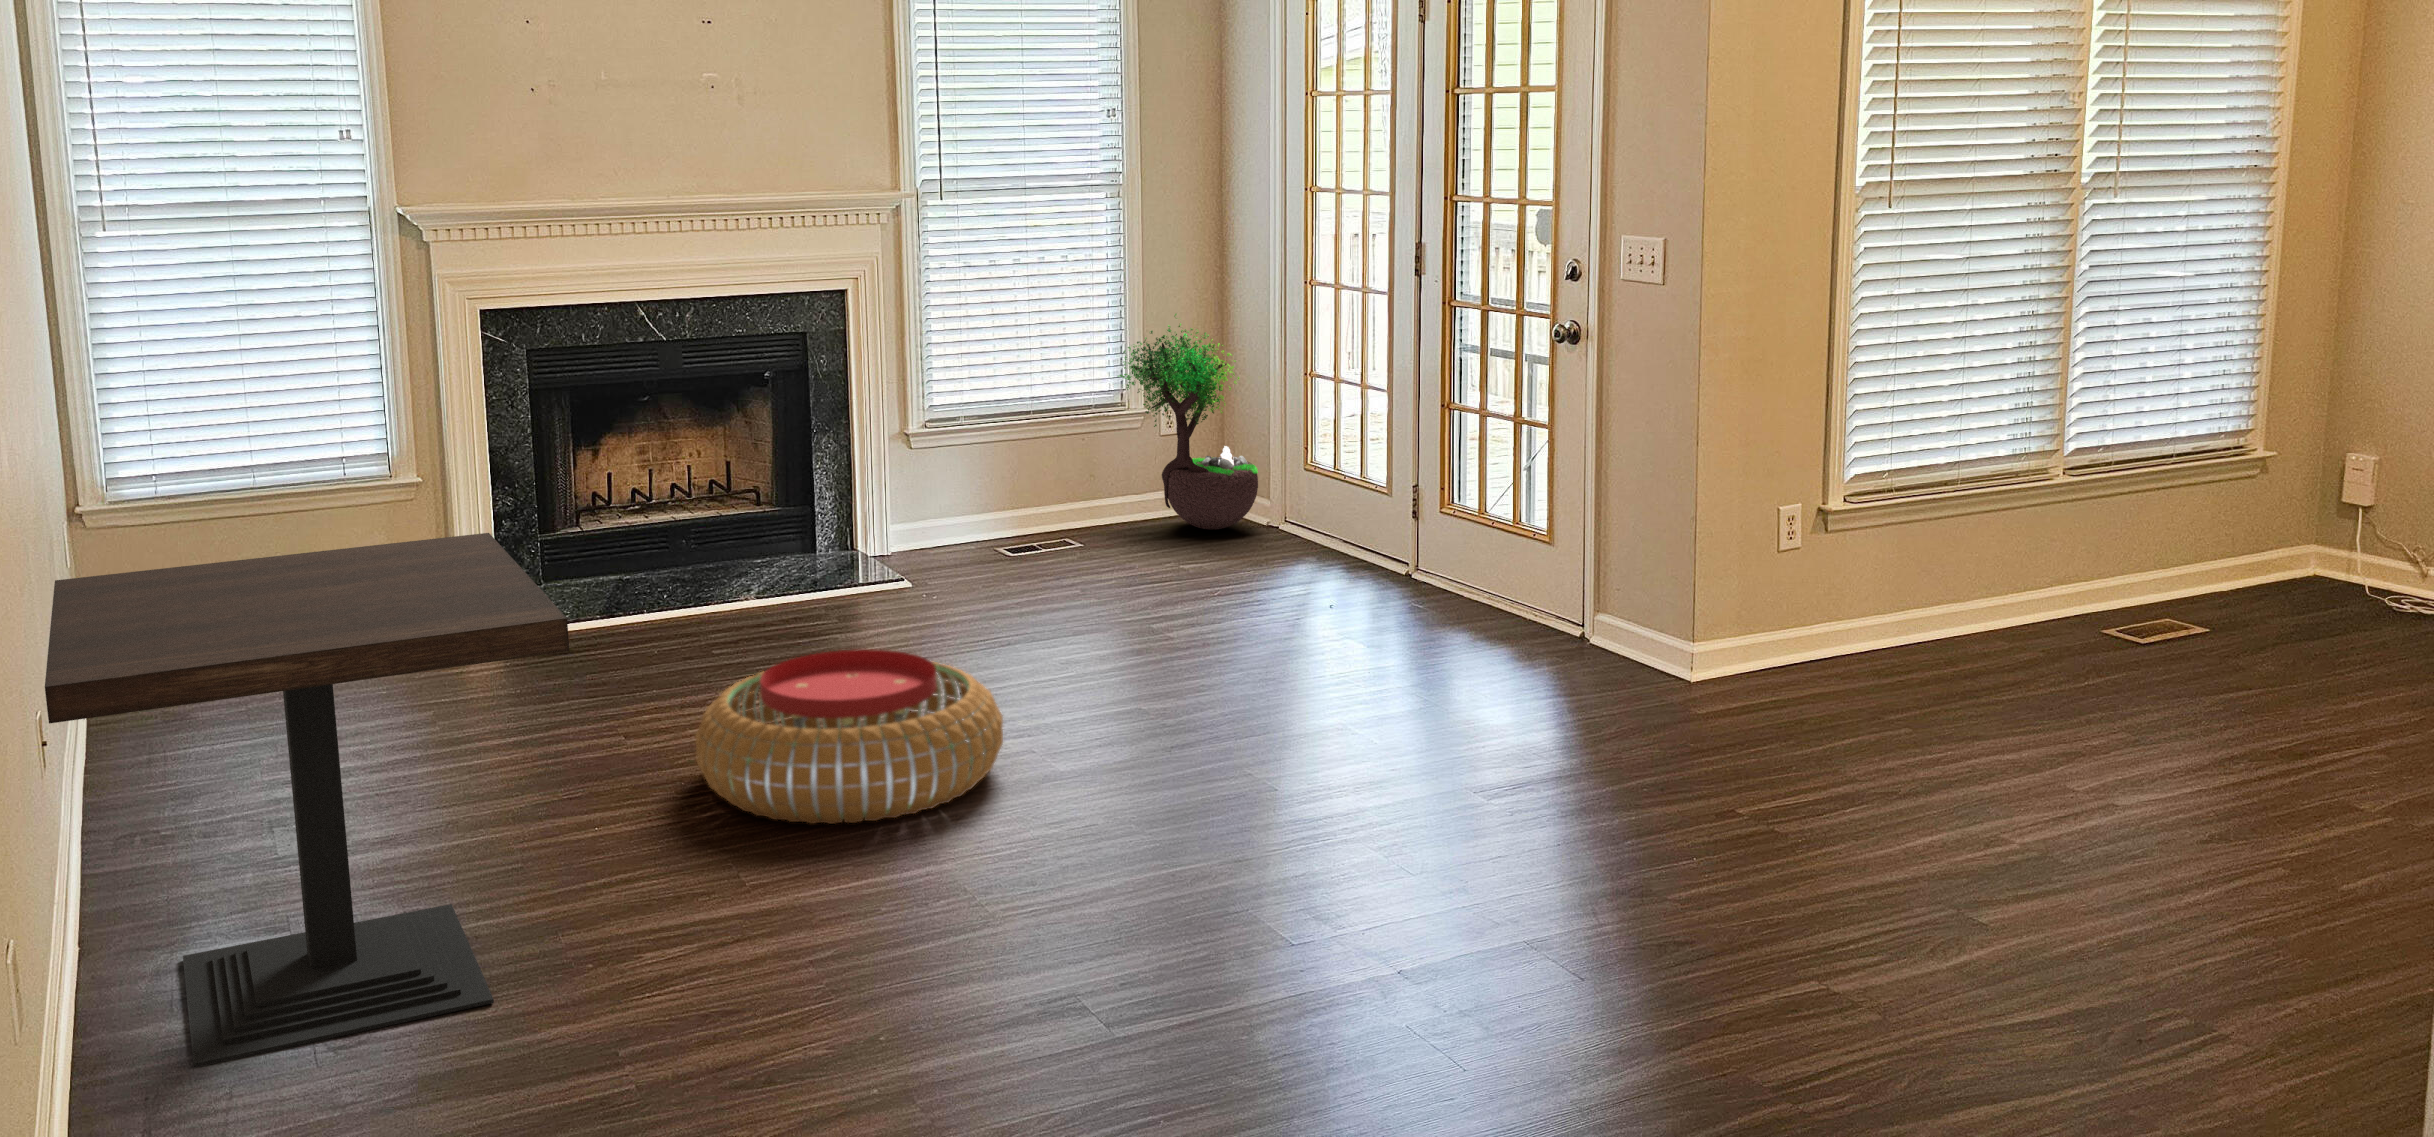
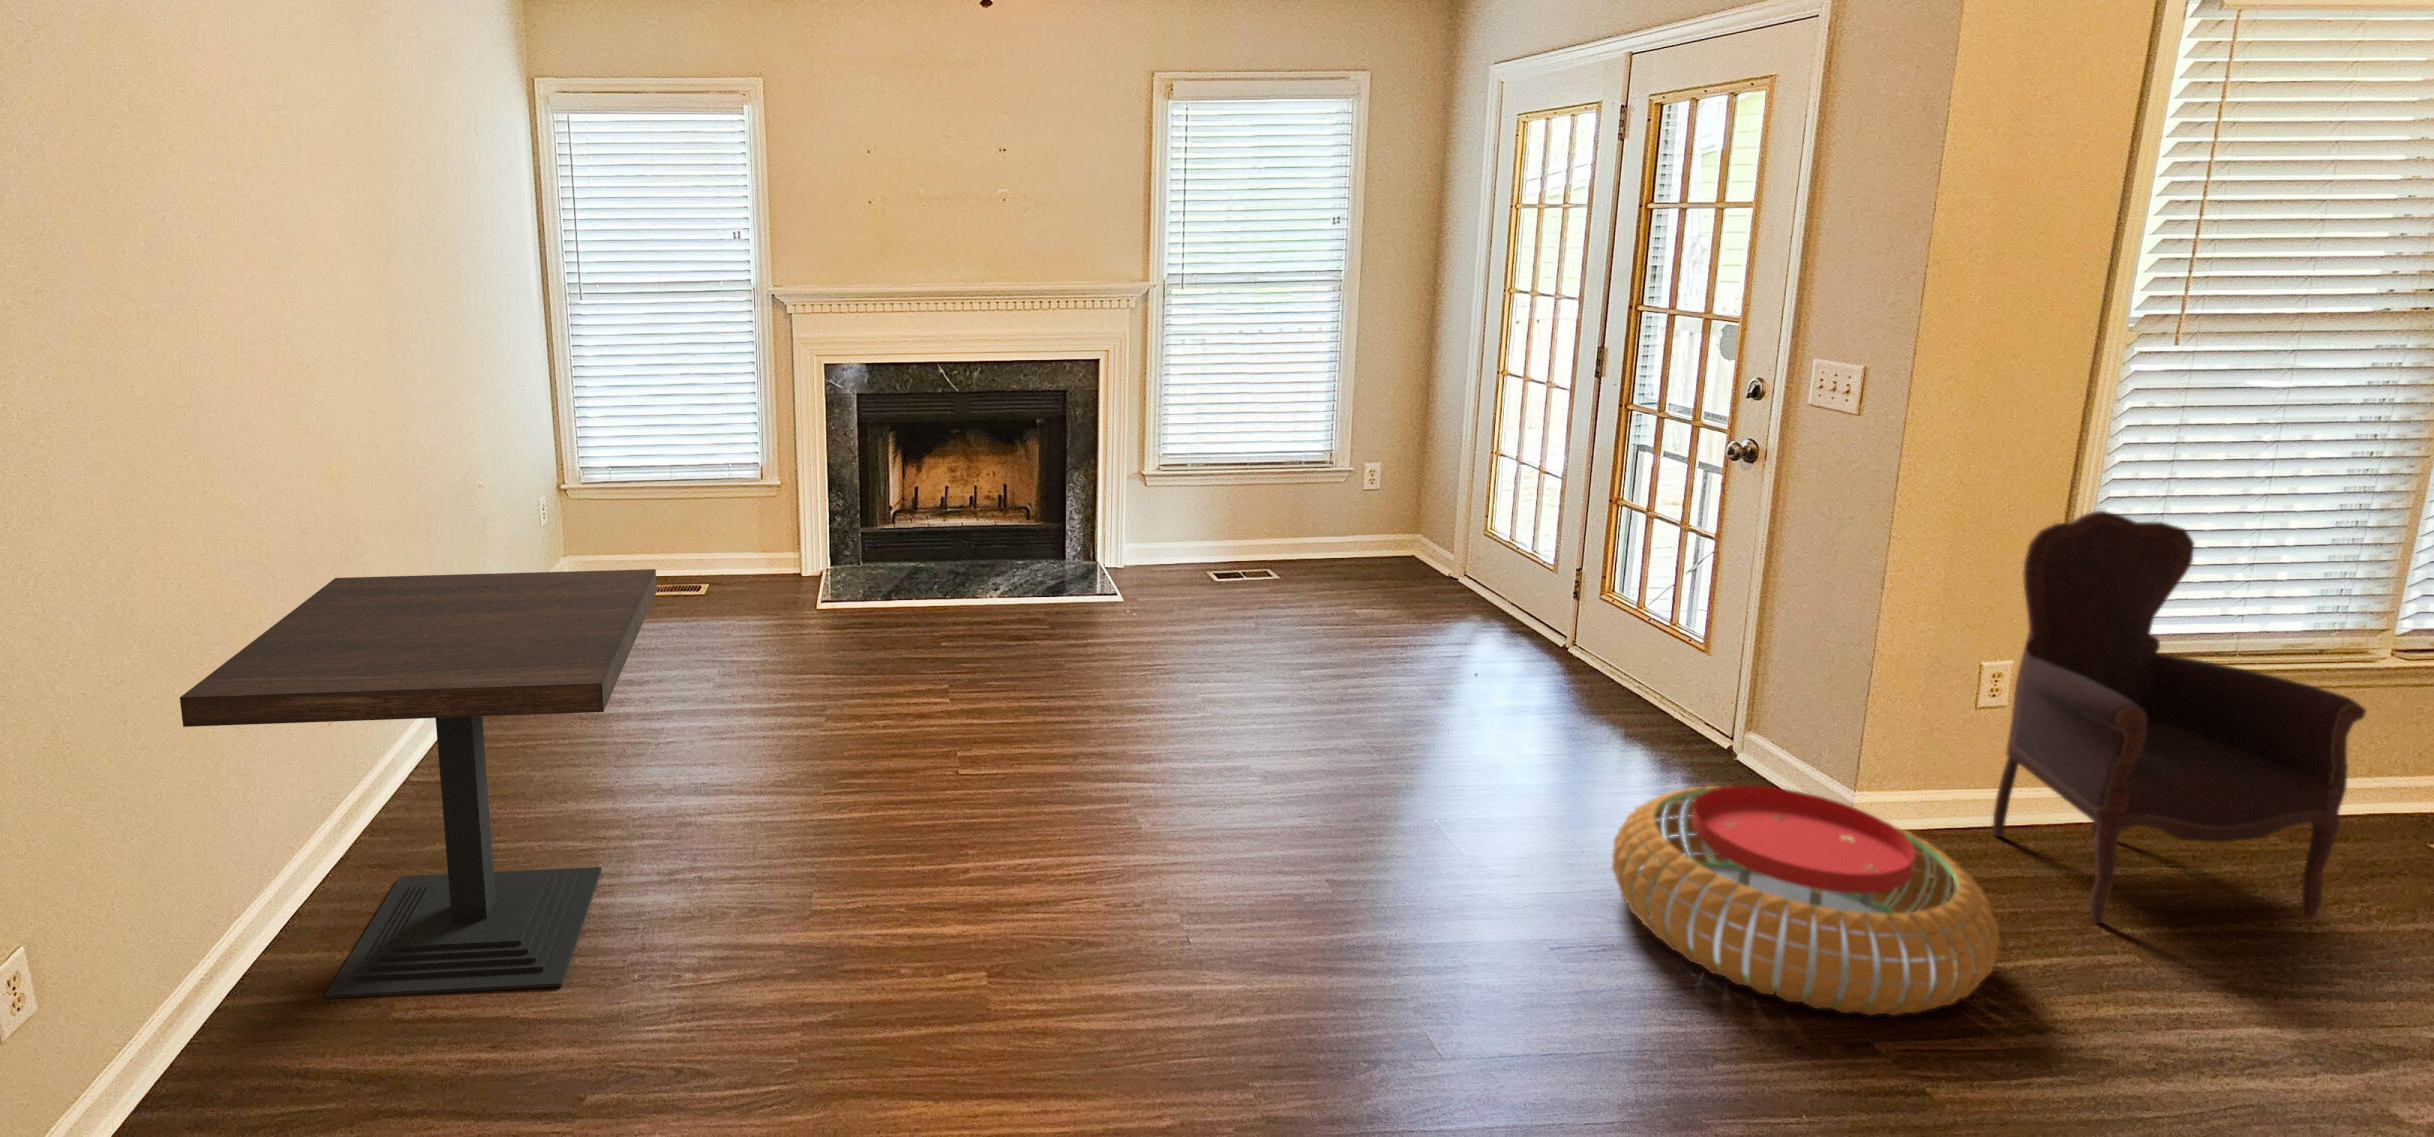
potted tree: present [1118,314,1258,530] -> none [1327,390,1448,575]
armchair: none [1797,359,2040,715] -> present [1992,511,2366,923]
pouf: present [696,649,1003,824] -> present [1612,786,2000,1015]

